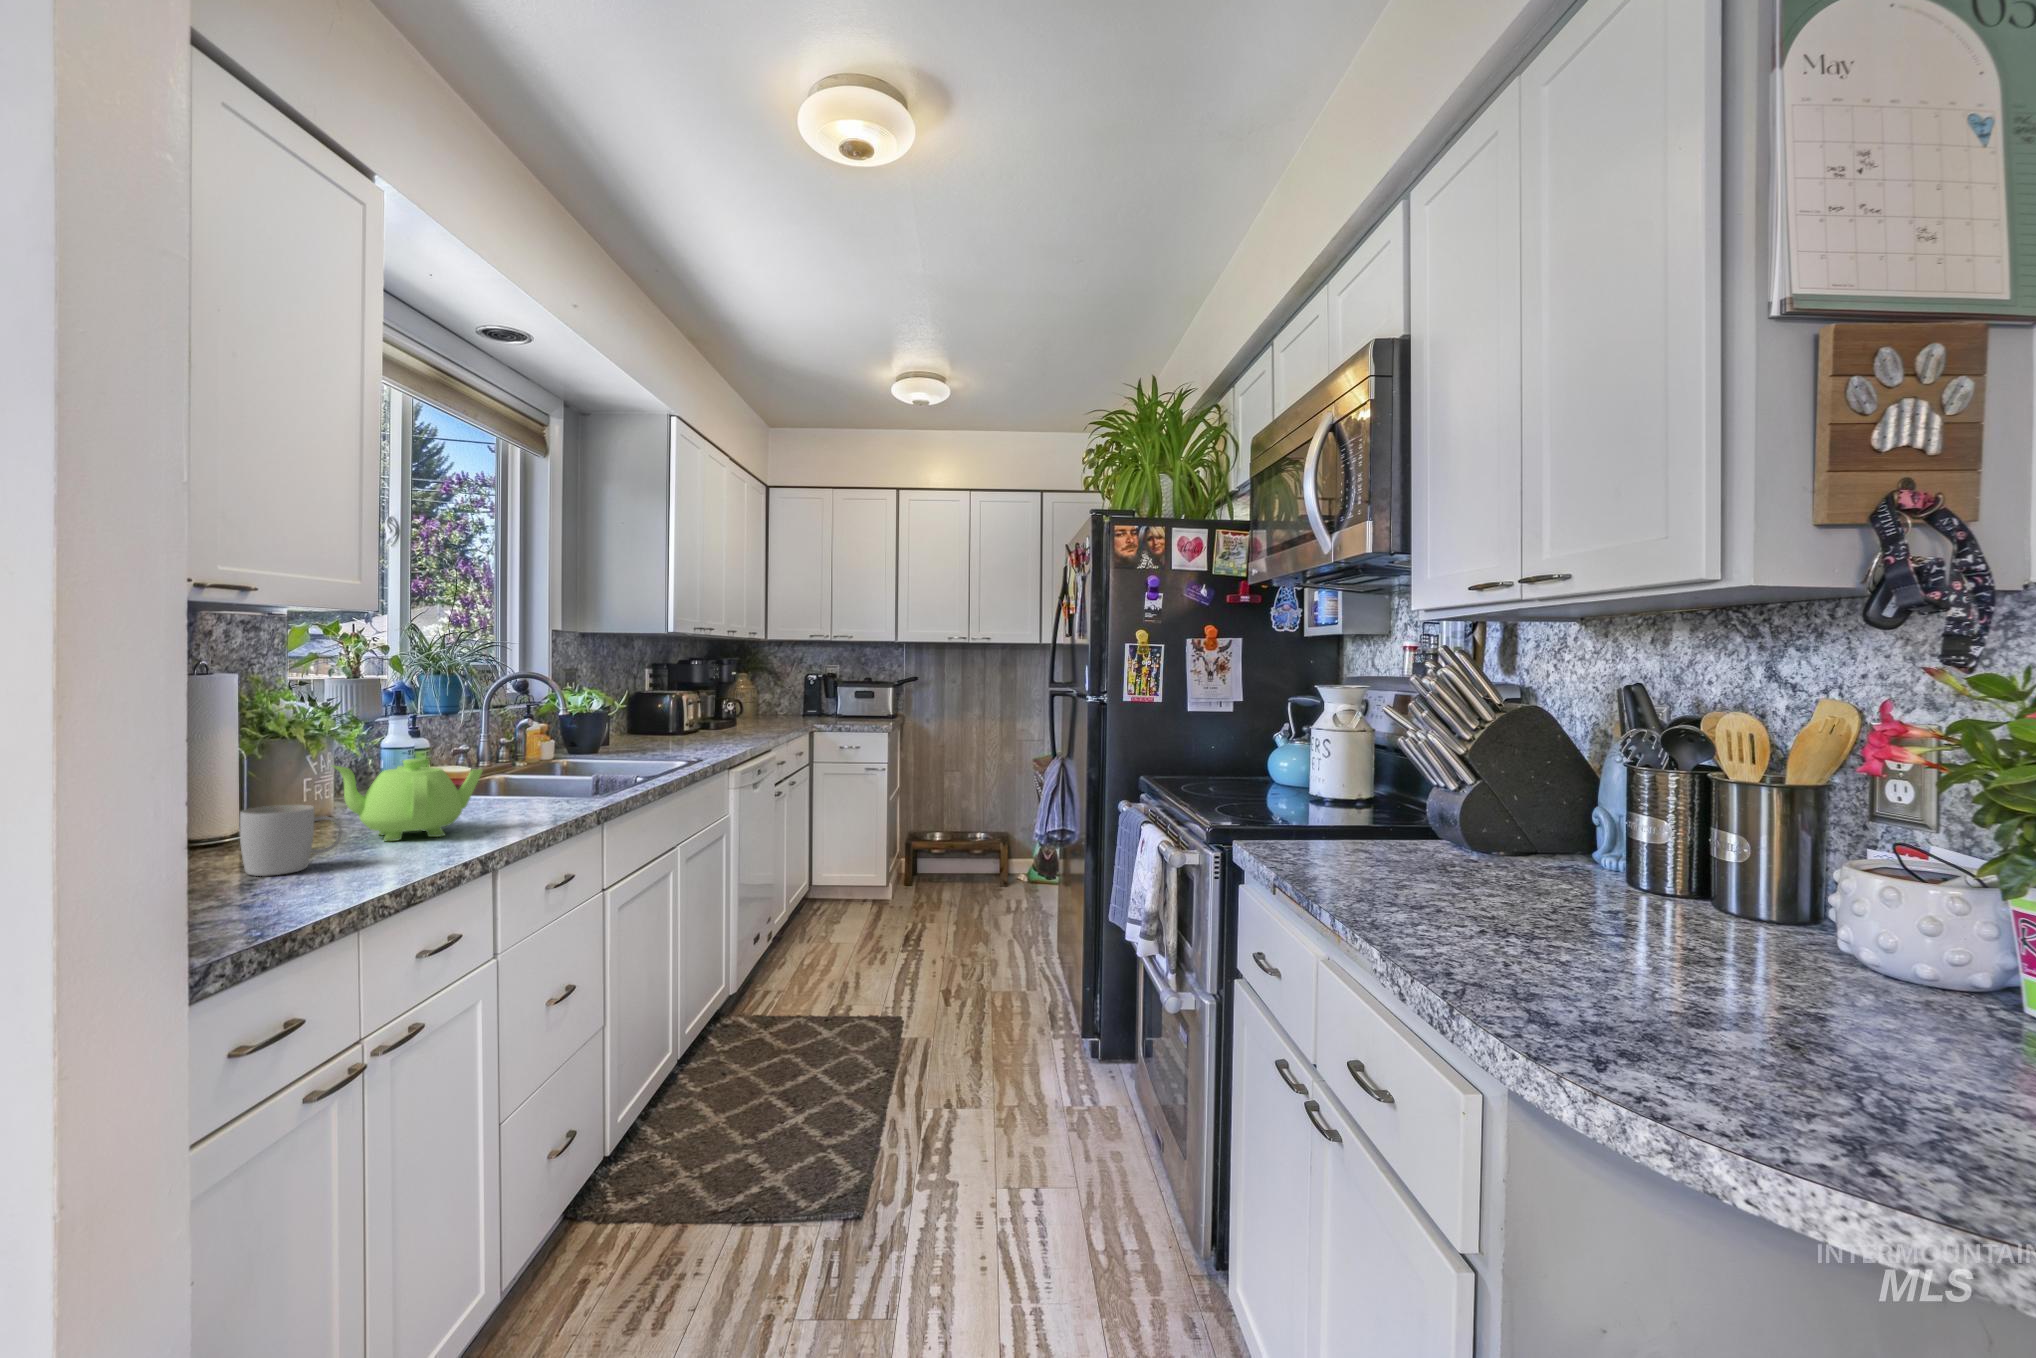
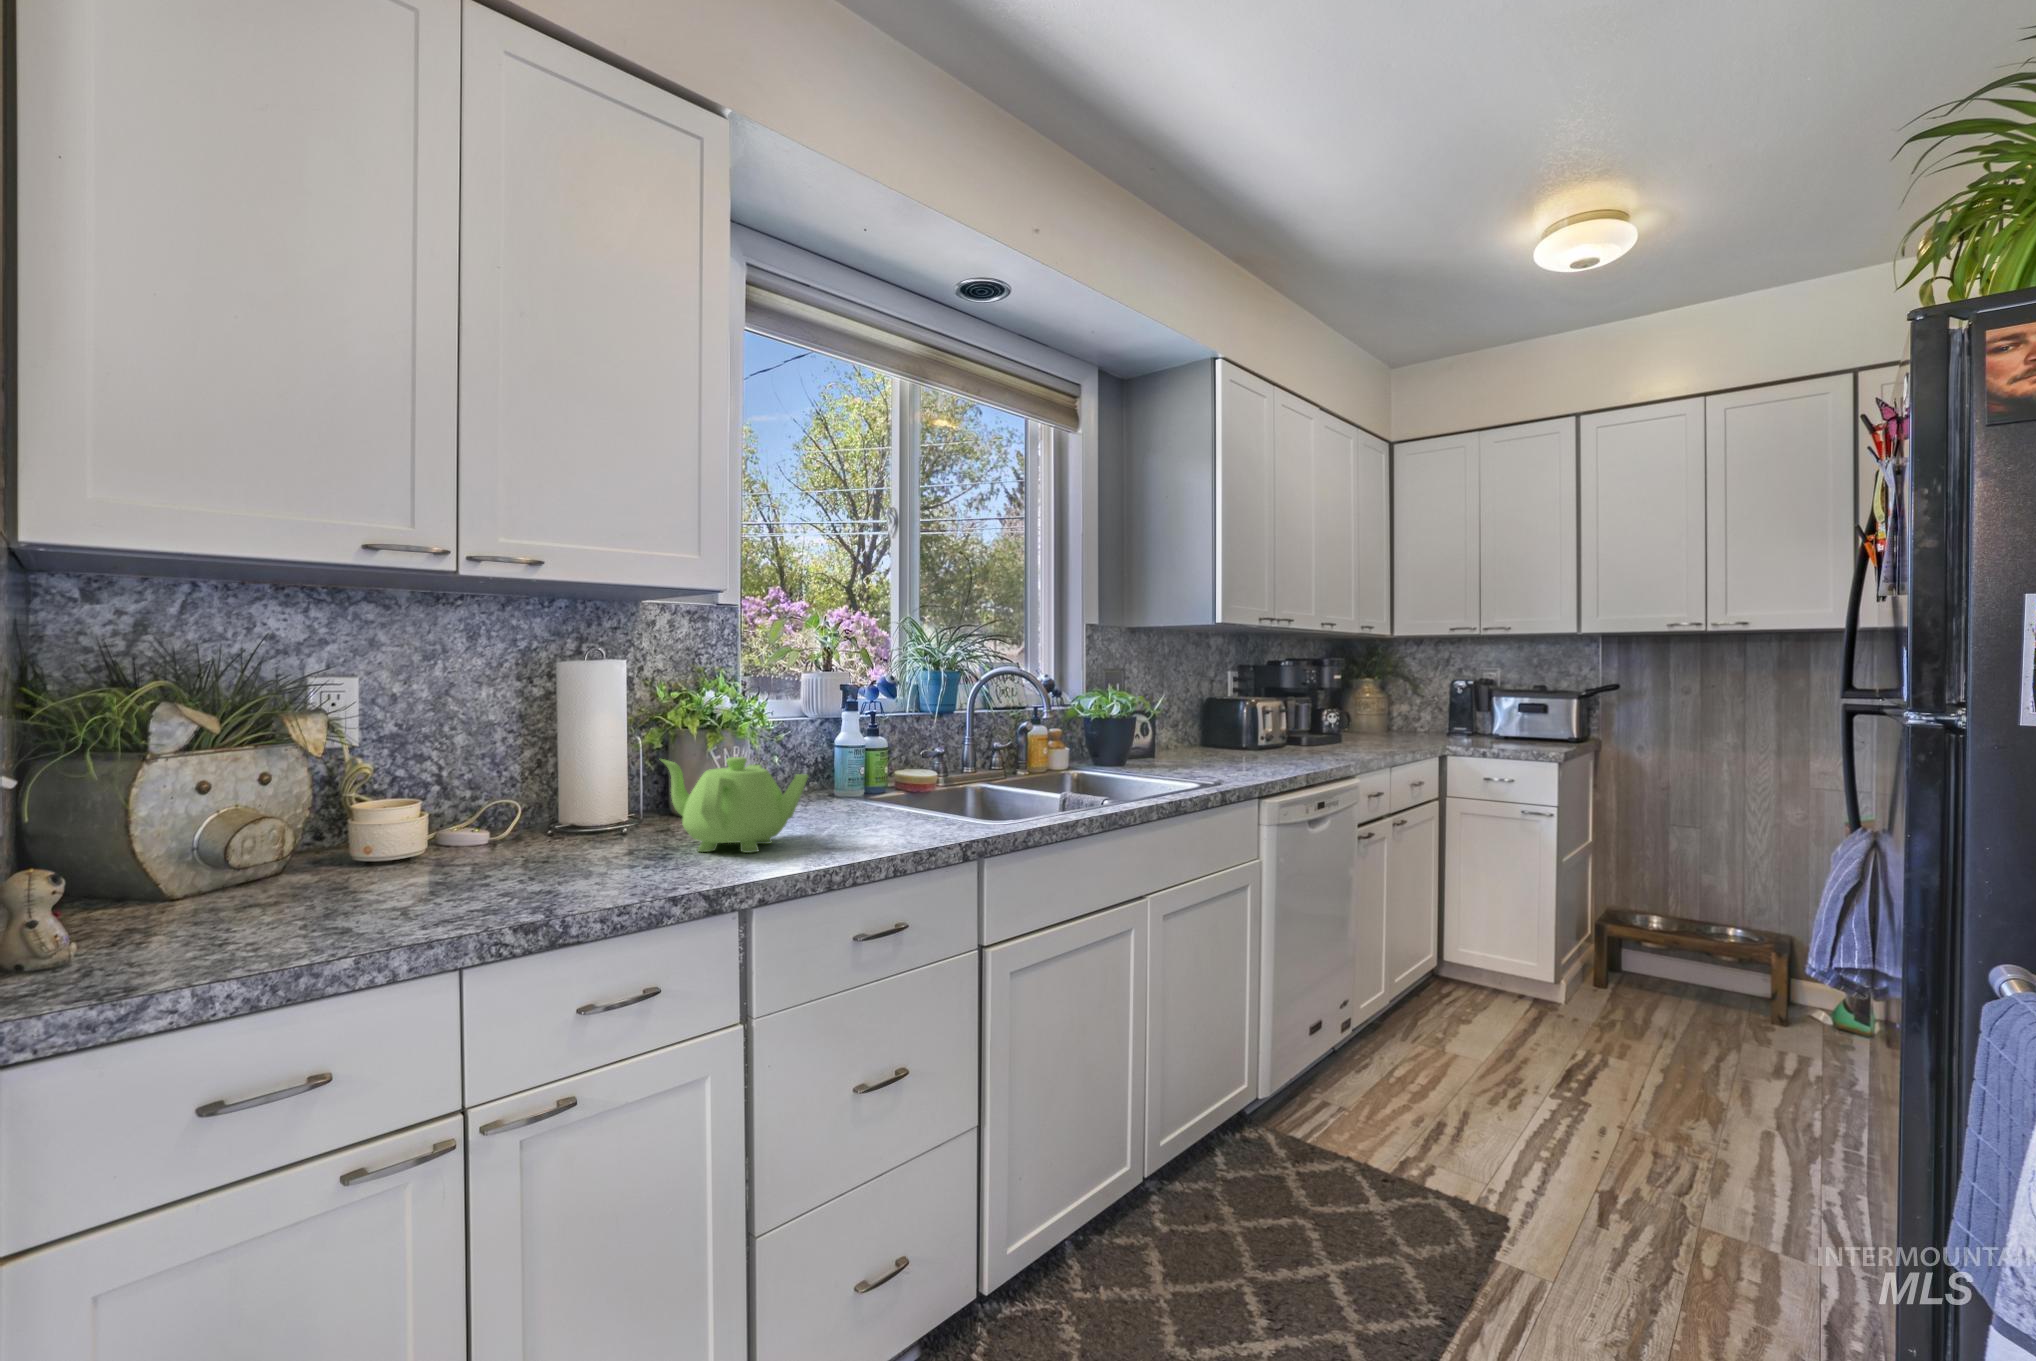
mug: present [240,805,342,876] -> none [498,800,593,879]

